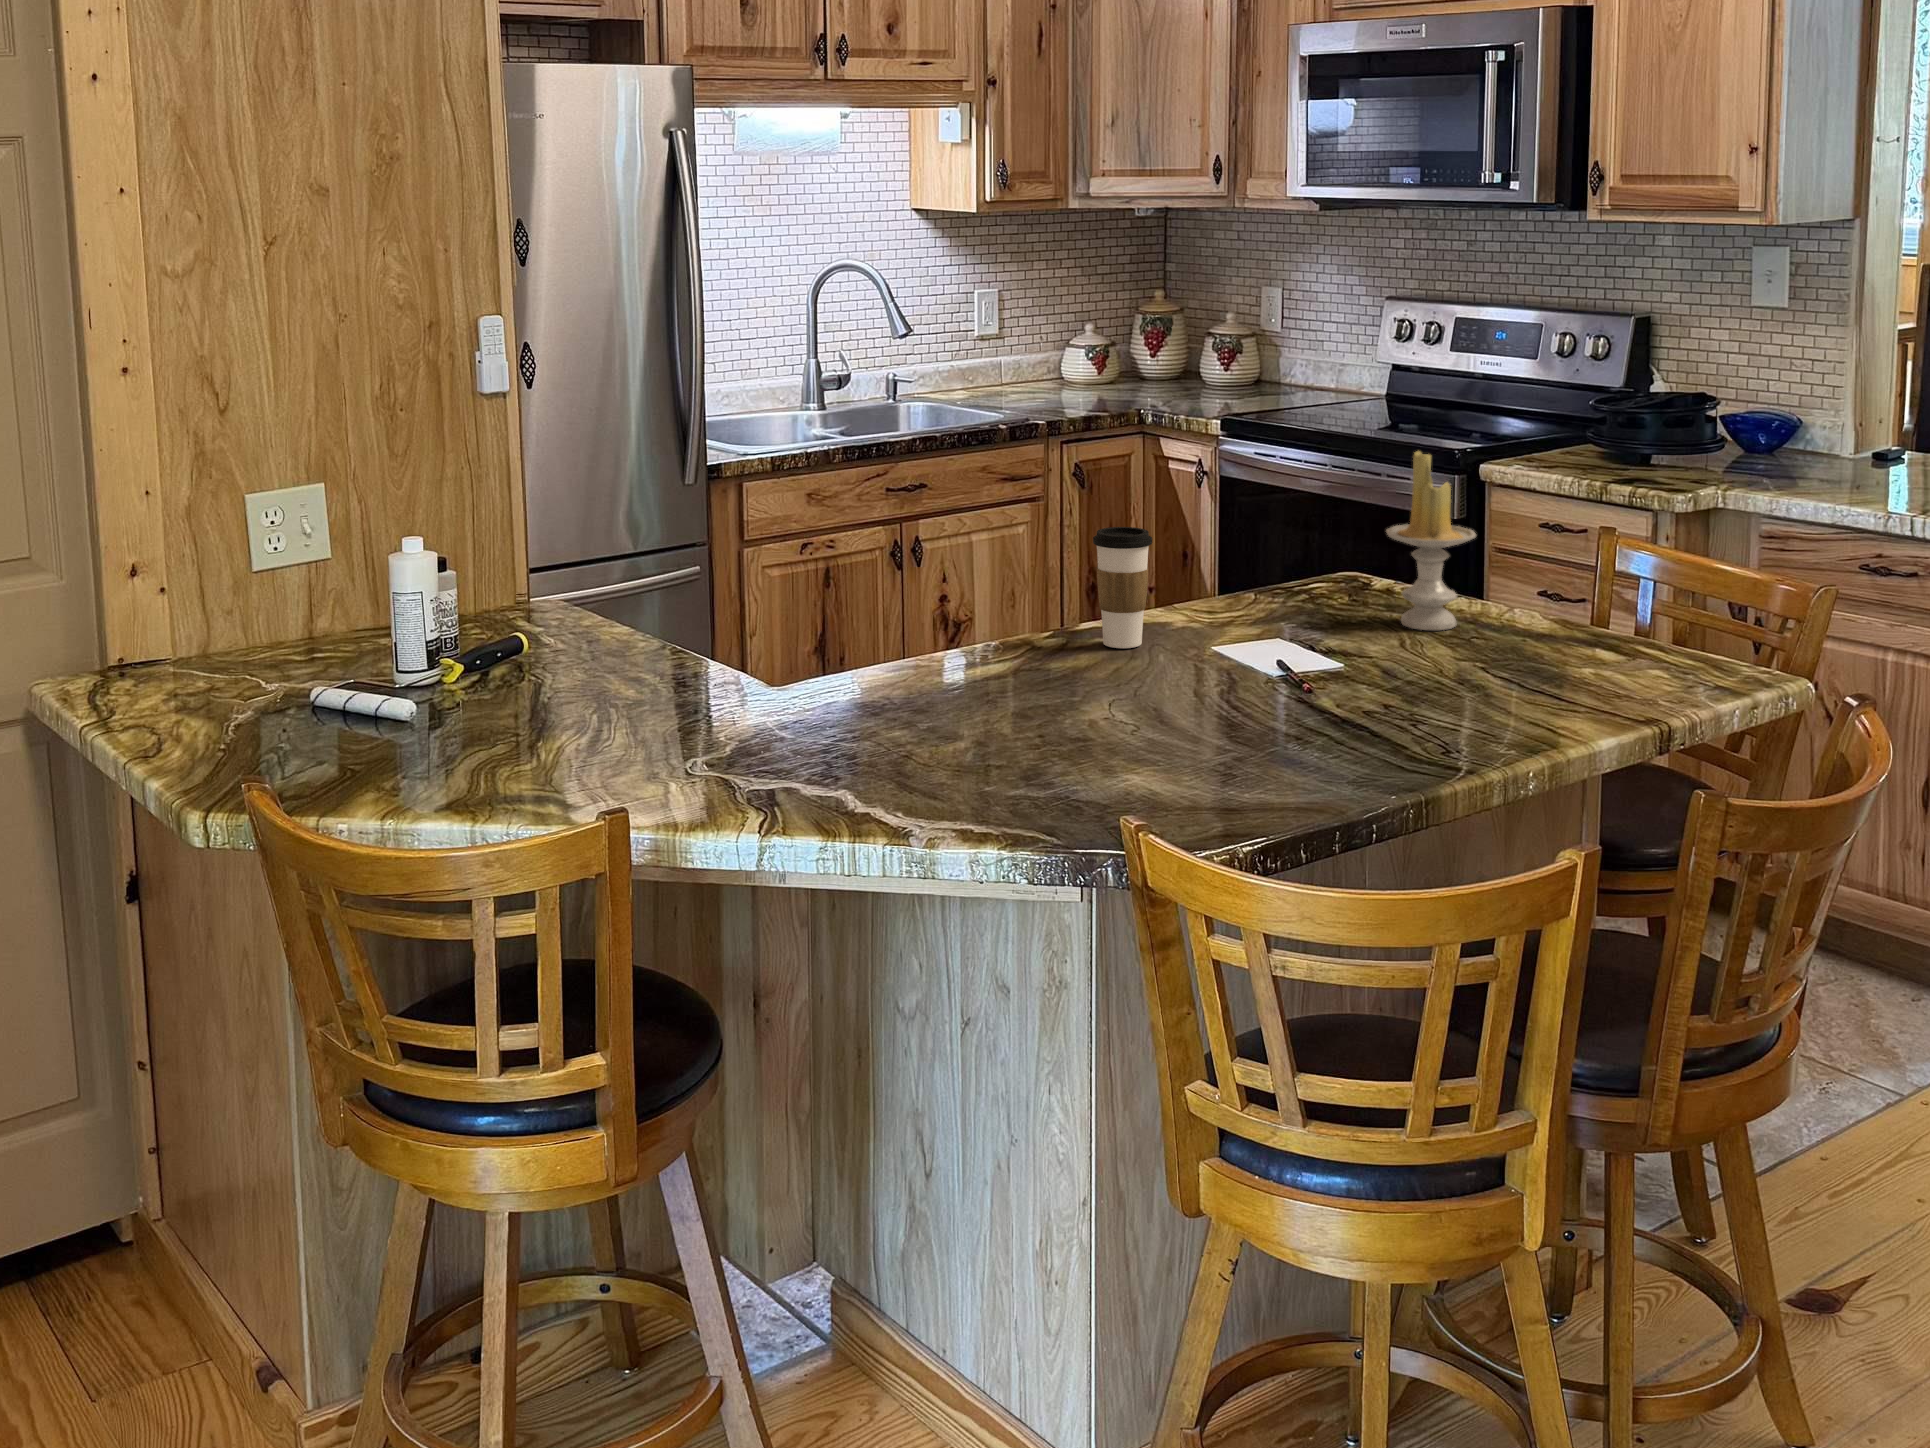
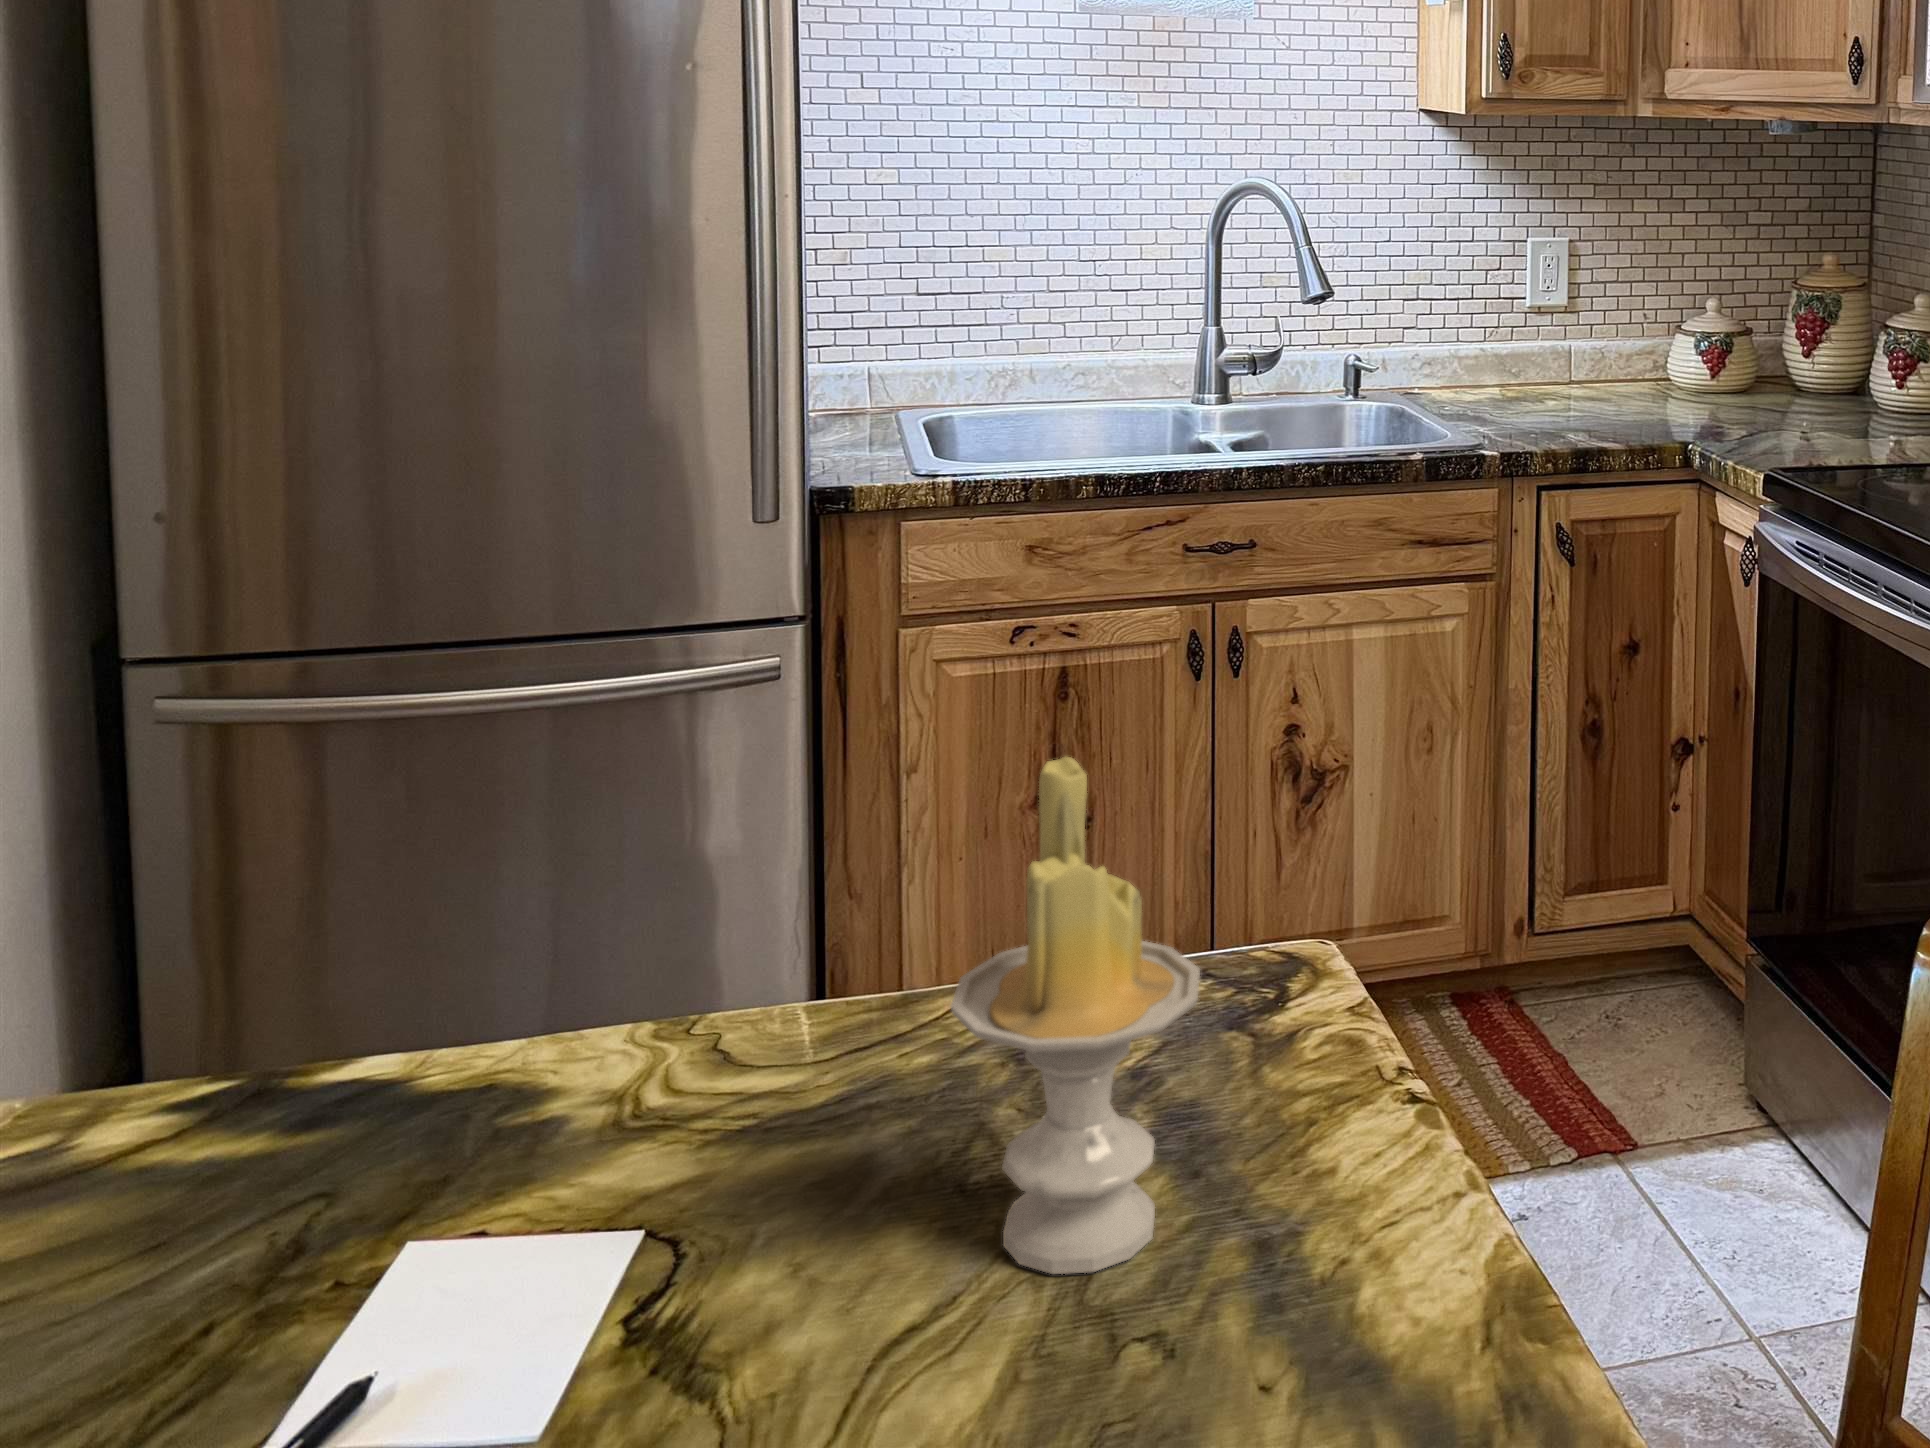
coffee cup: present [1093,527,1152,648] -> none [170,864,346,1194]

